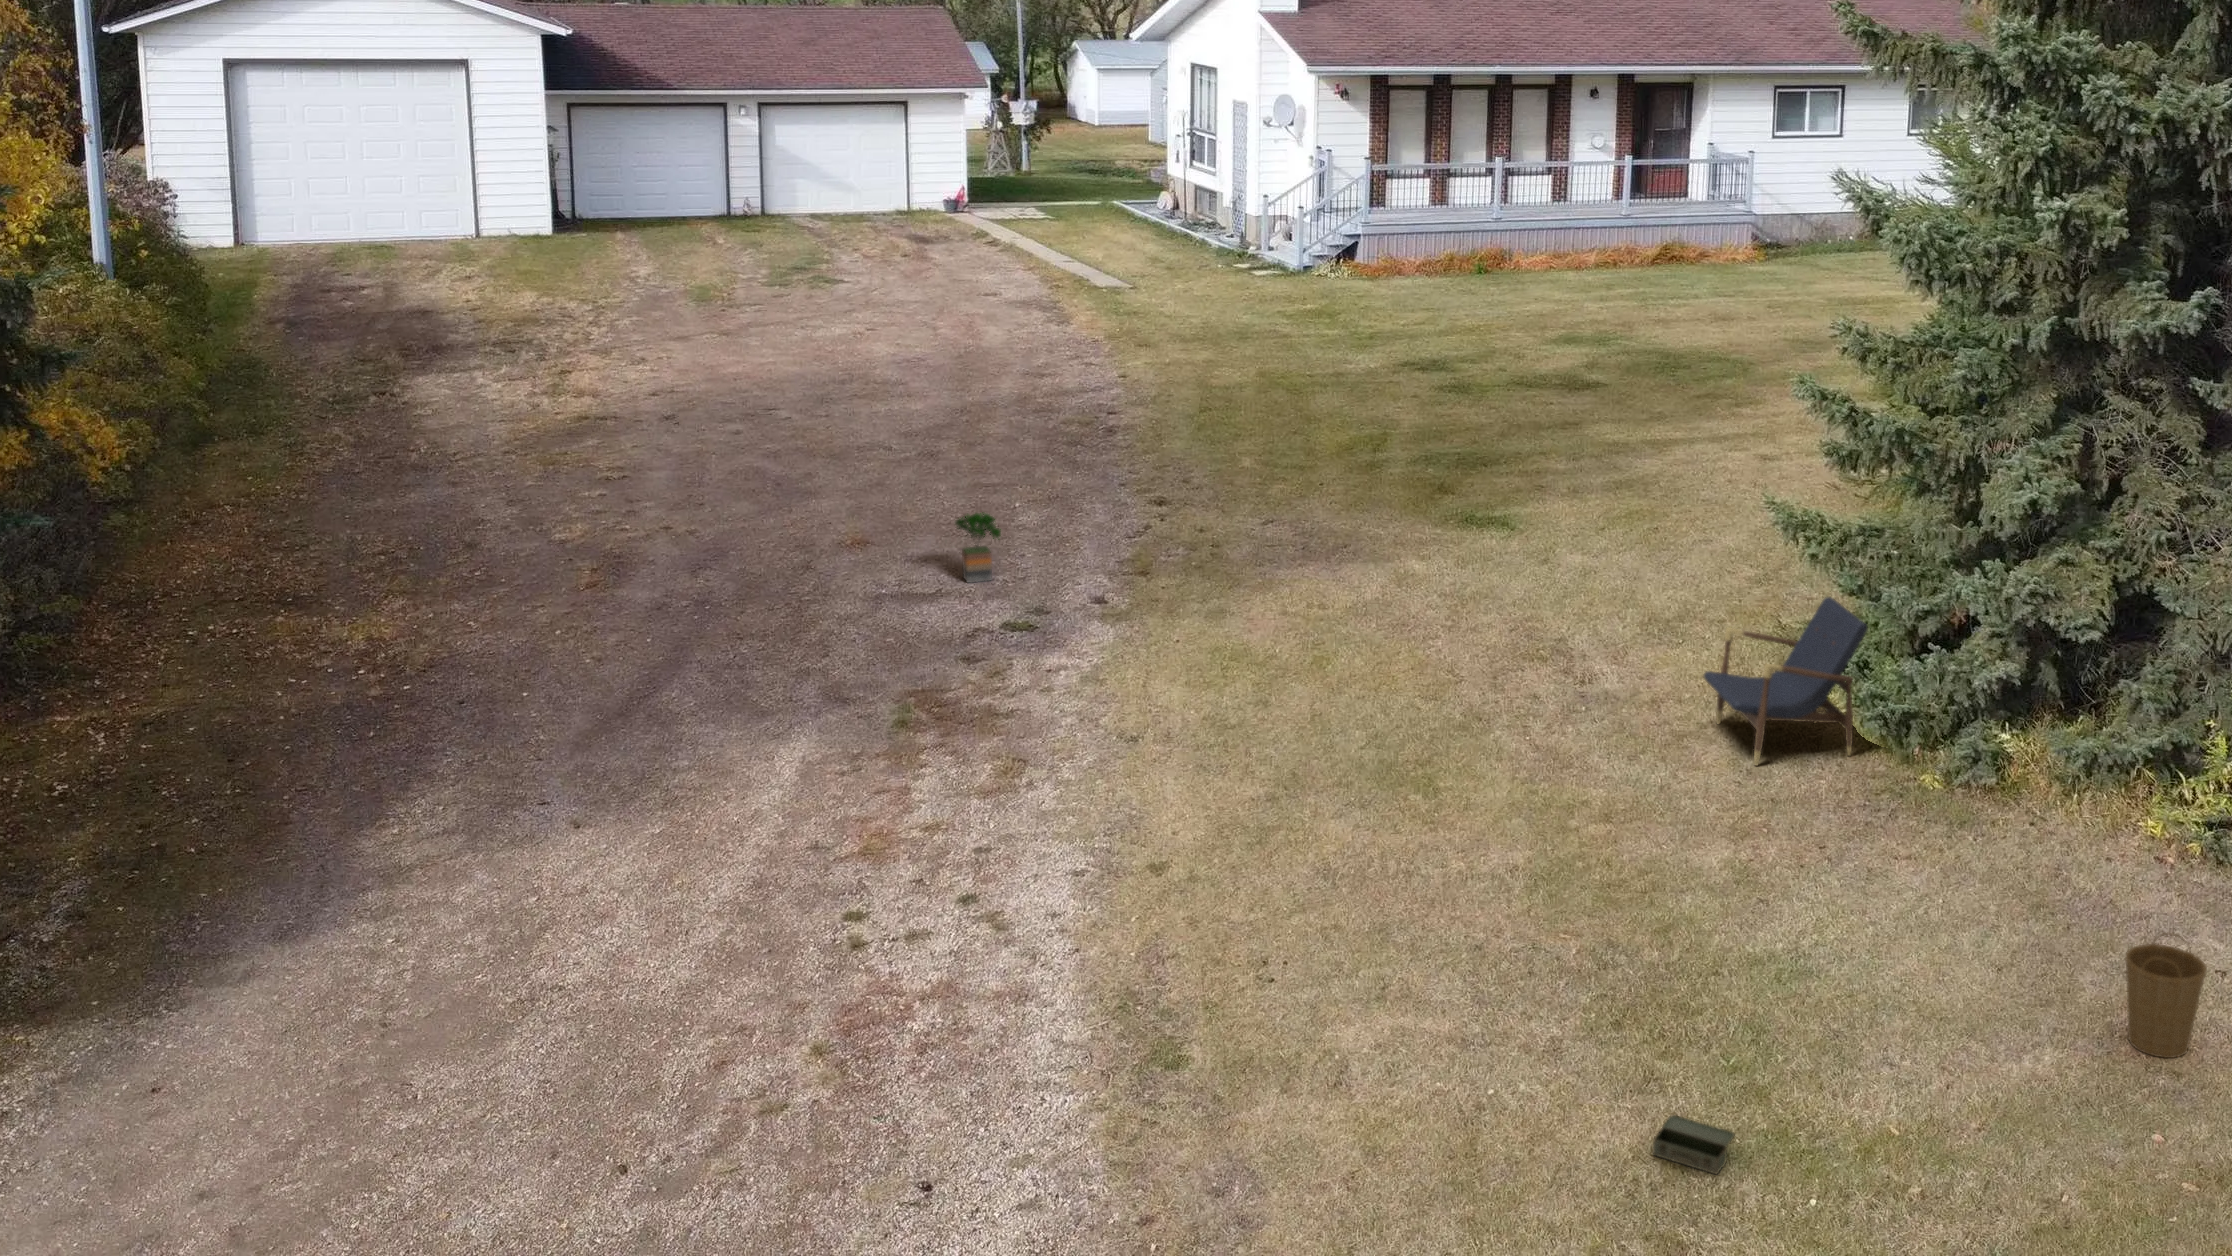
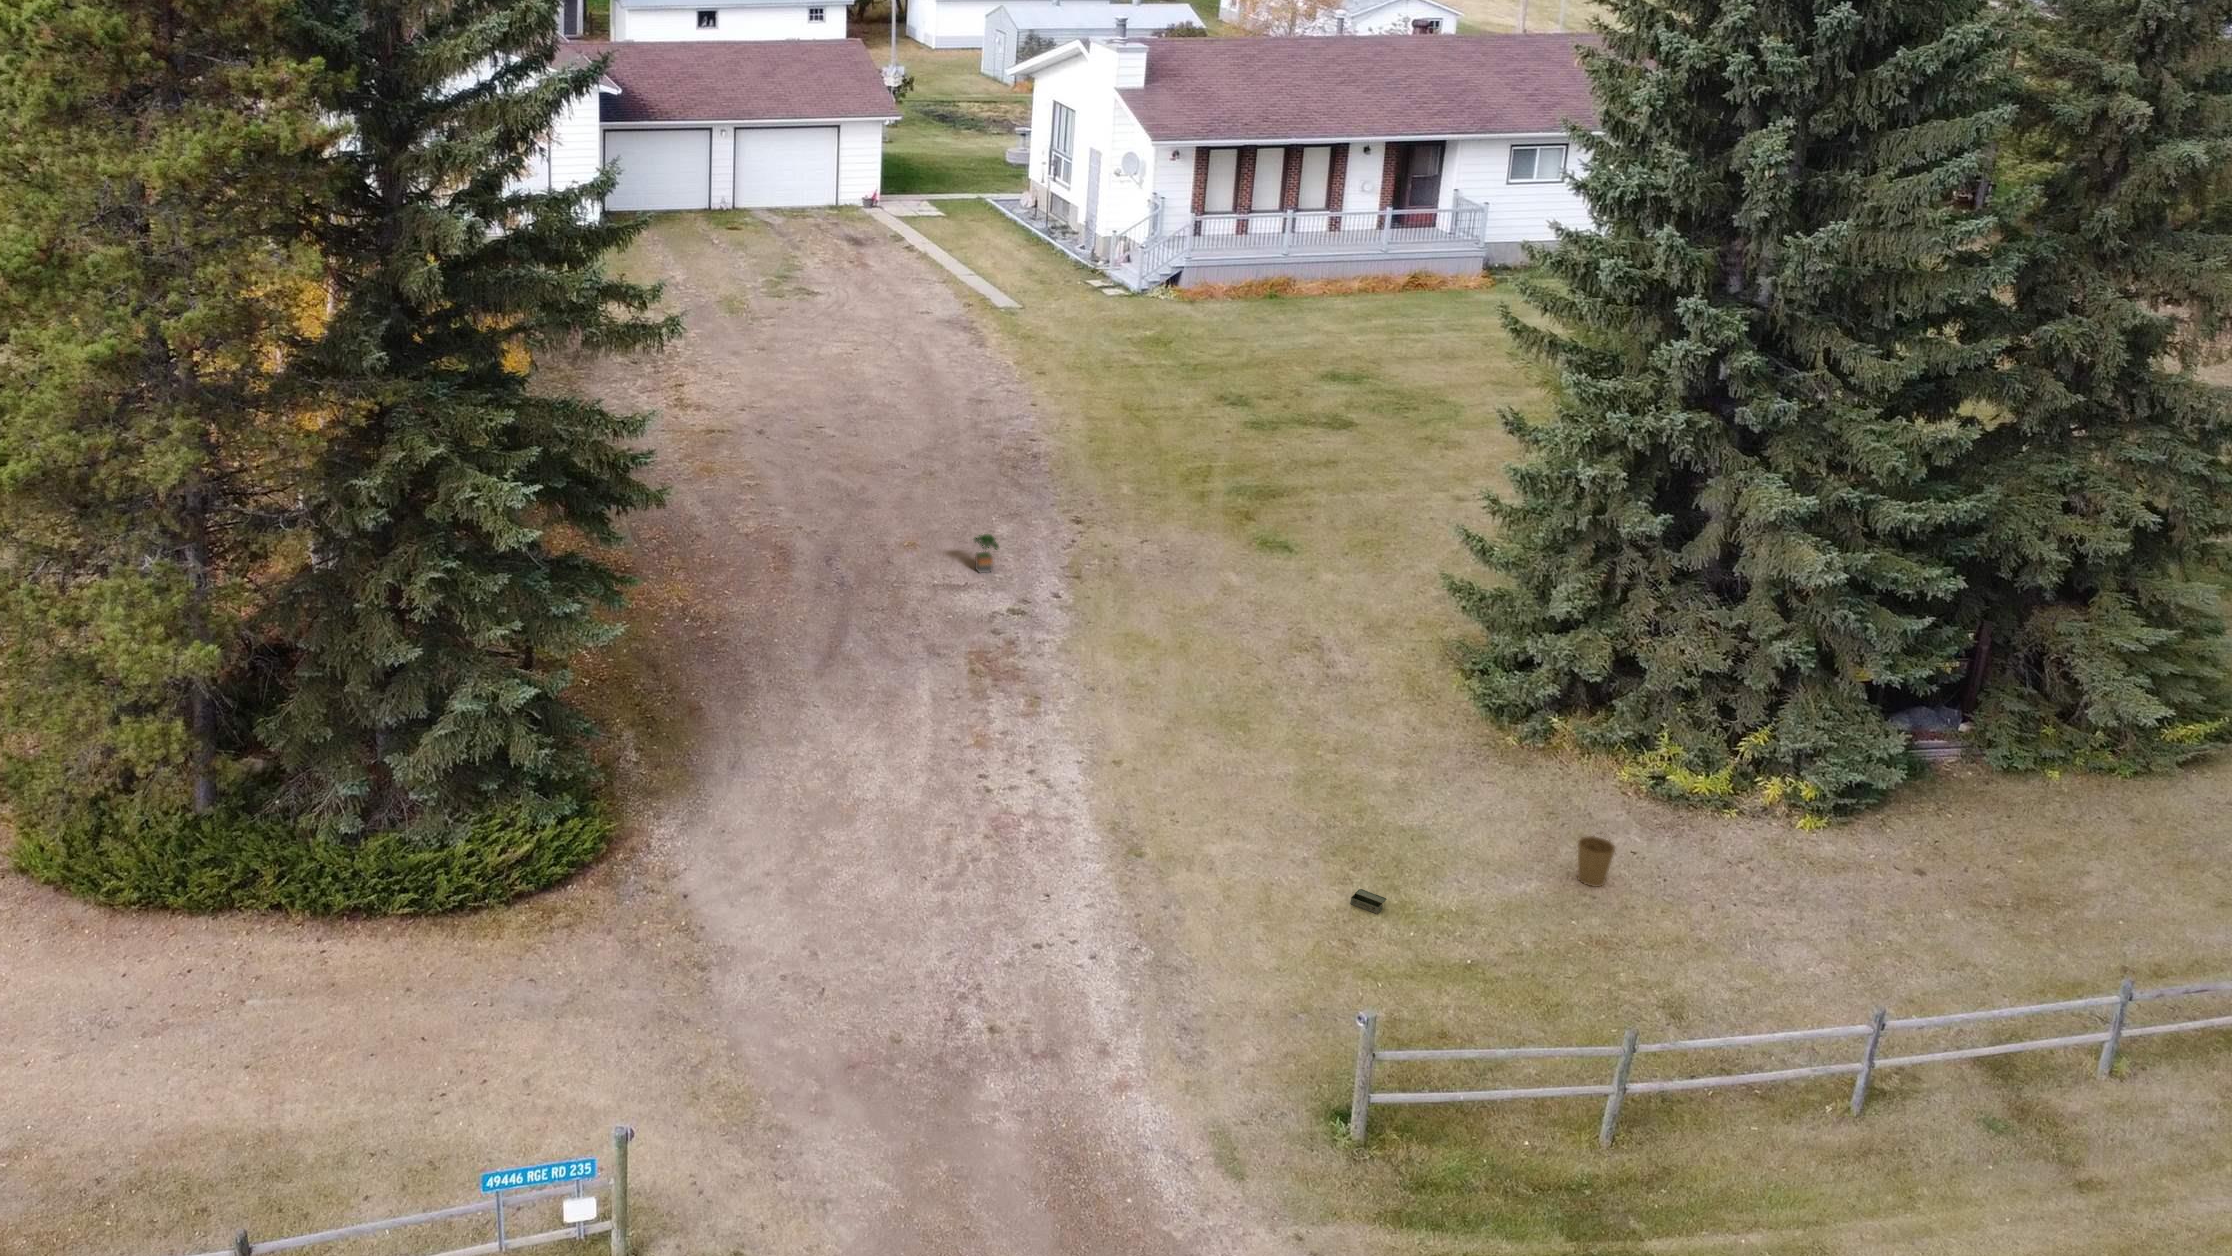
lounge chair: present [1704,597,1868,765] -> none [1398,636,1489,724]

